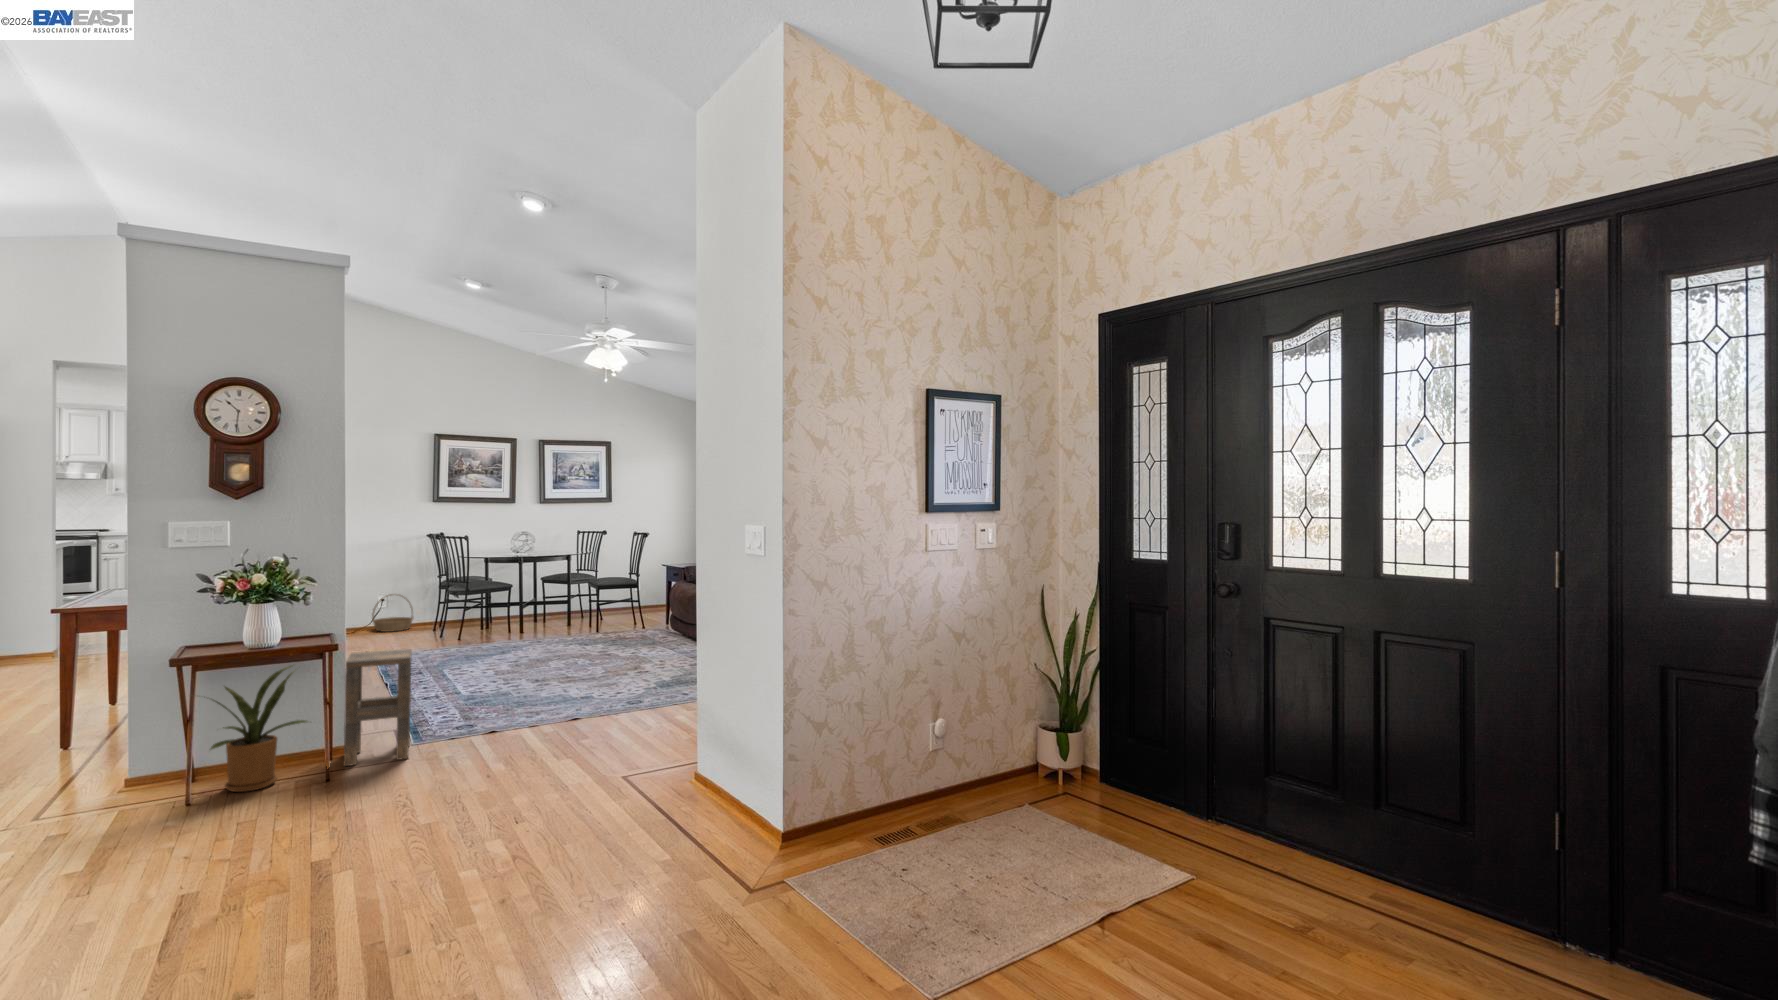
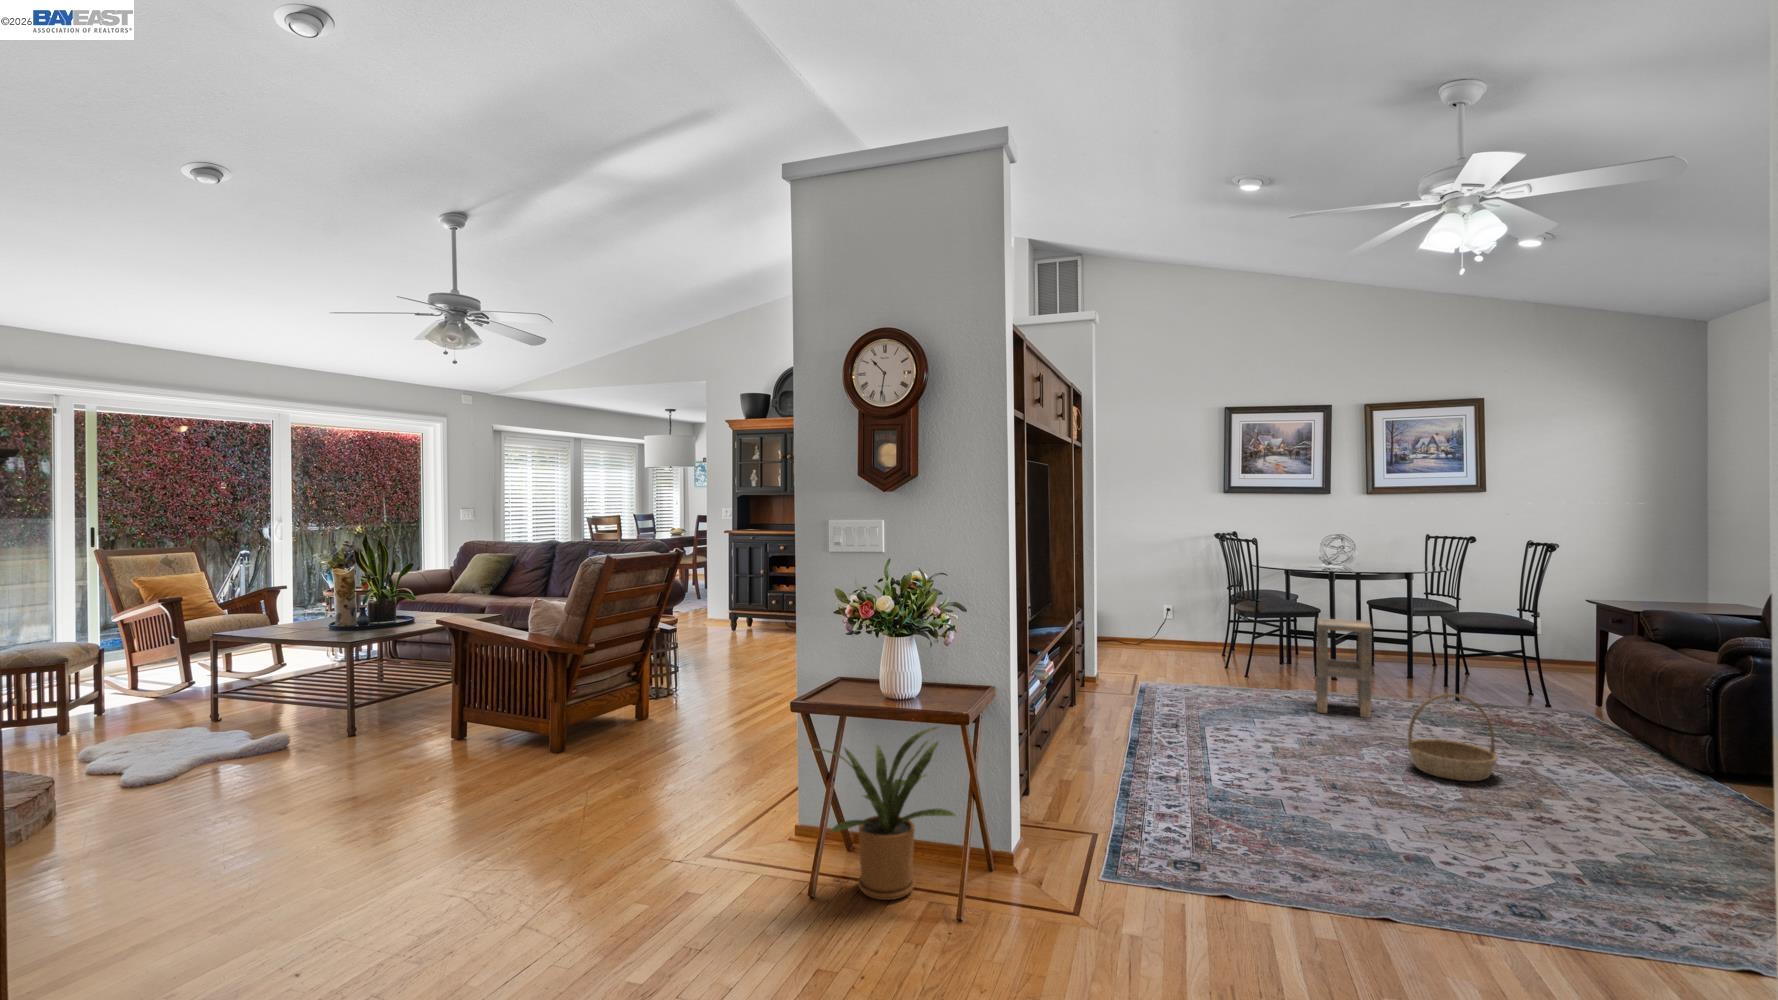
basket: present [372,594,413,632] -> present [1407,694,1498,781]
side table: present [344,649,412,766] -> present [1316,618,1372,718]

